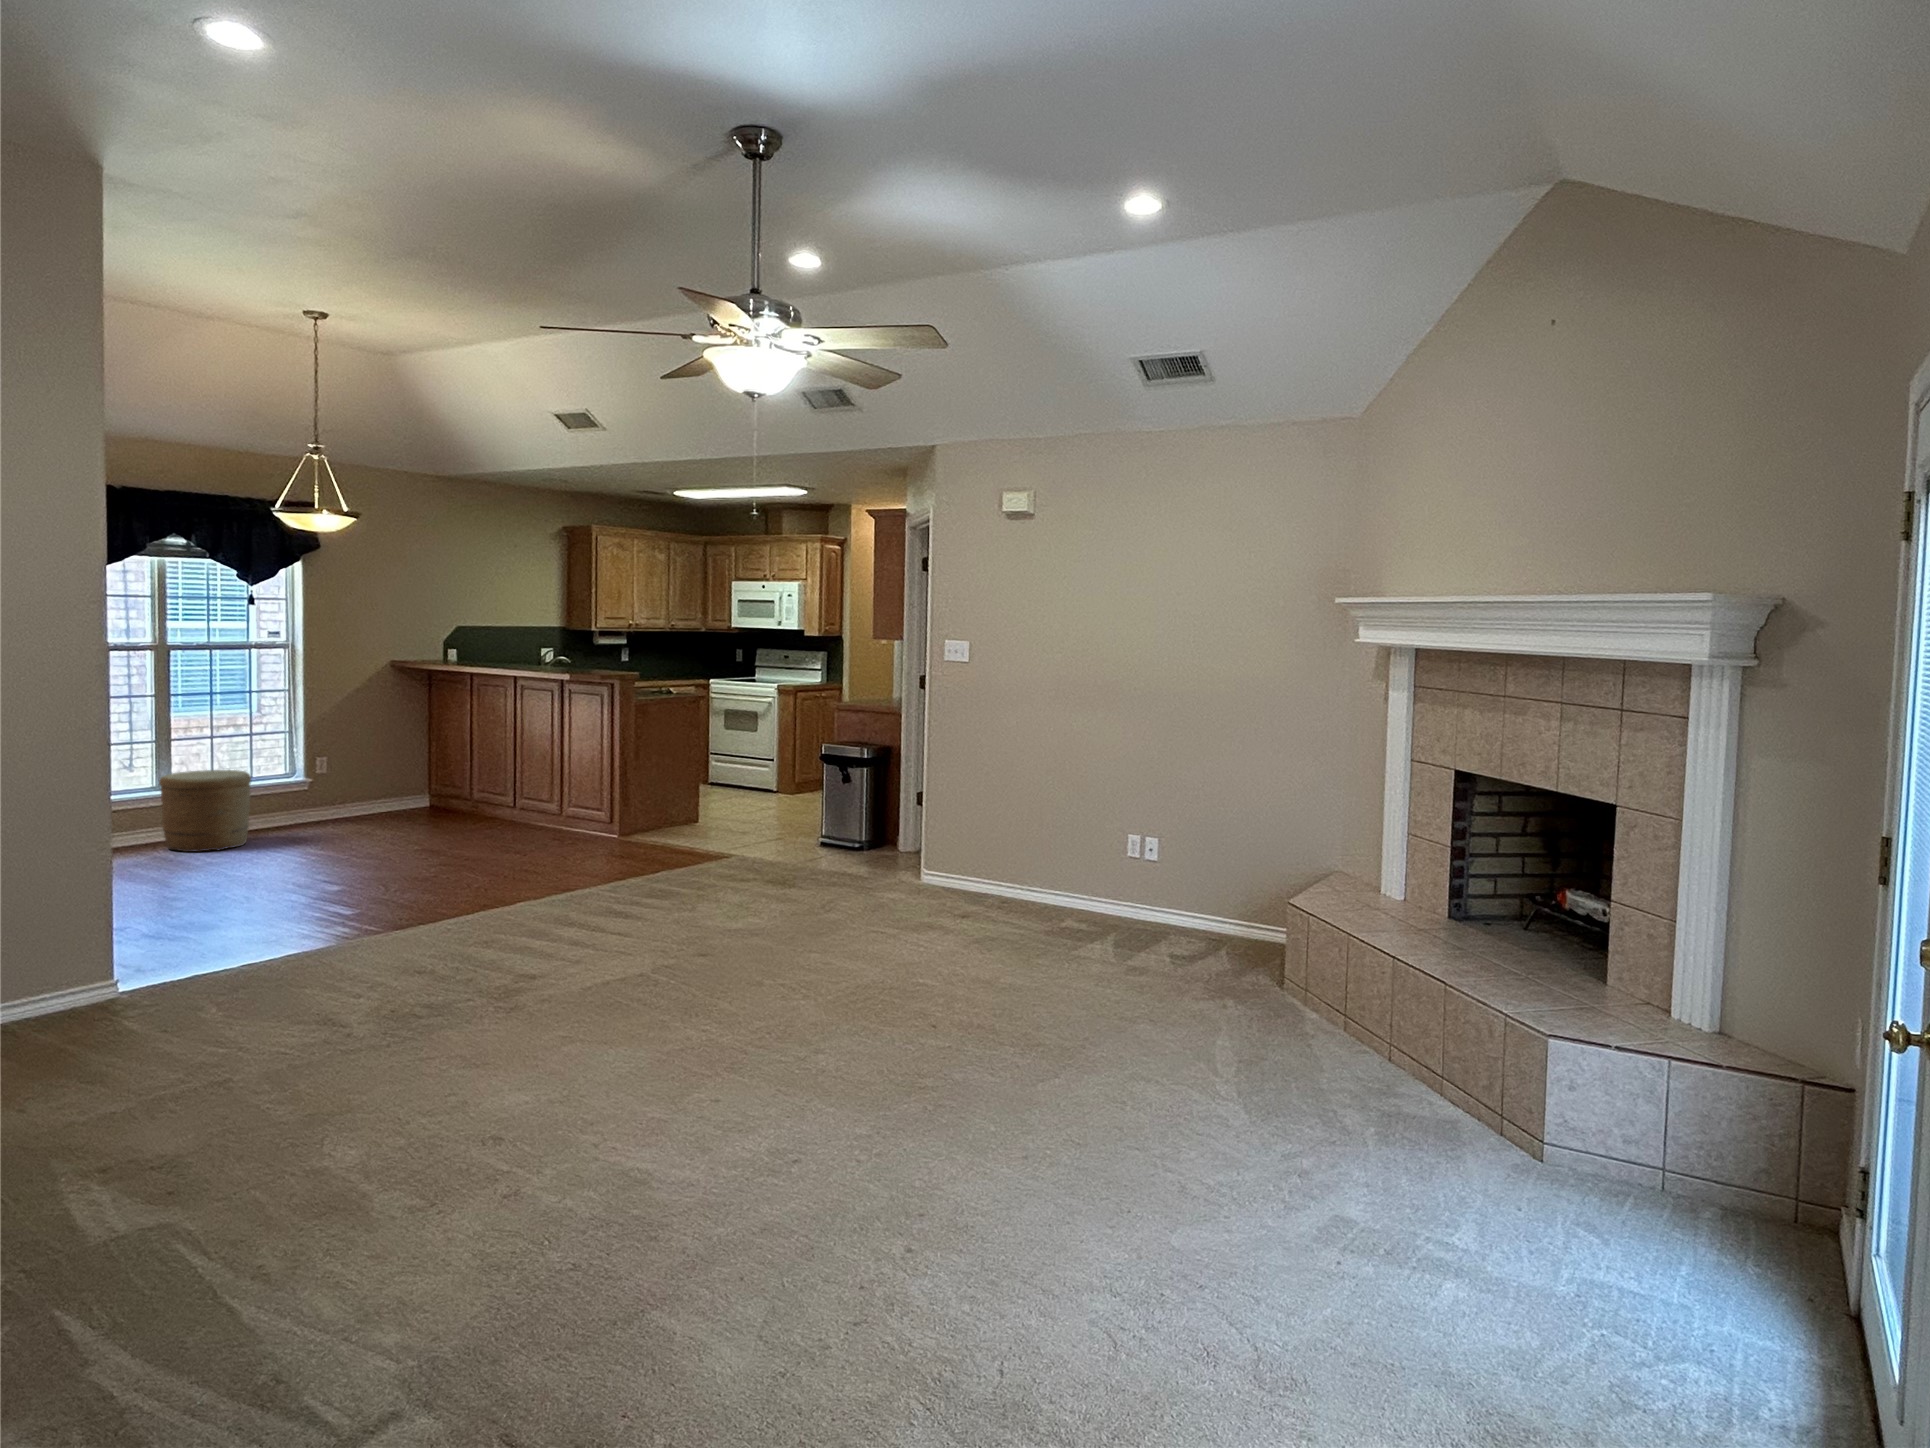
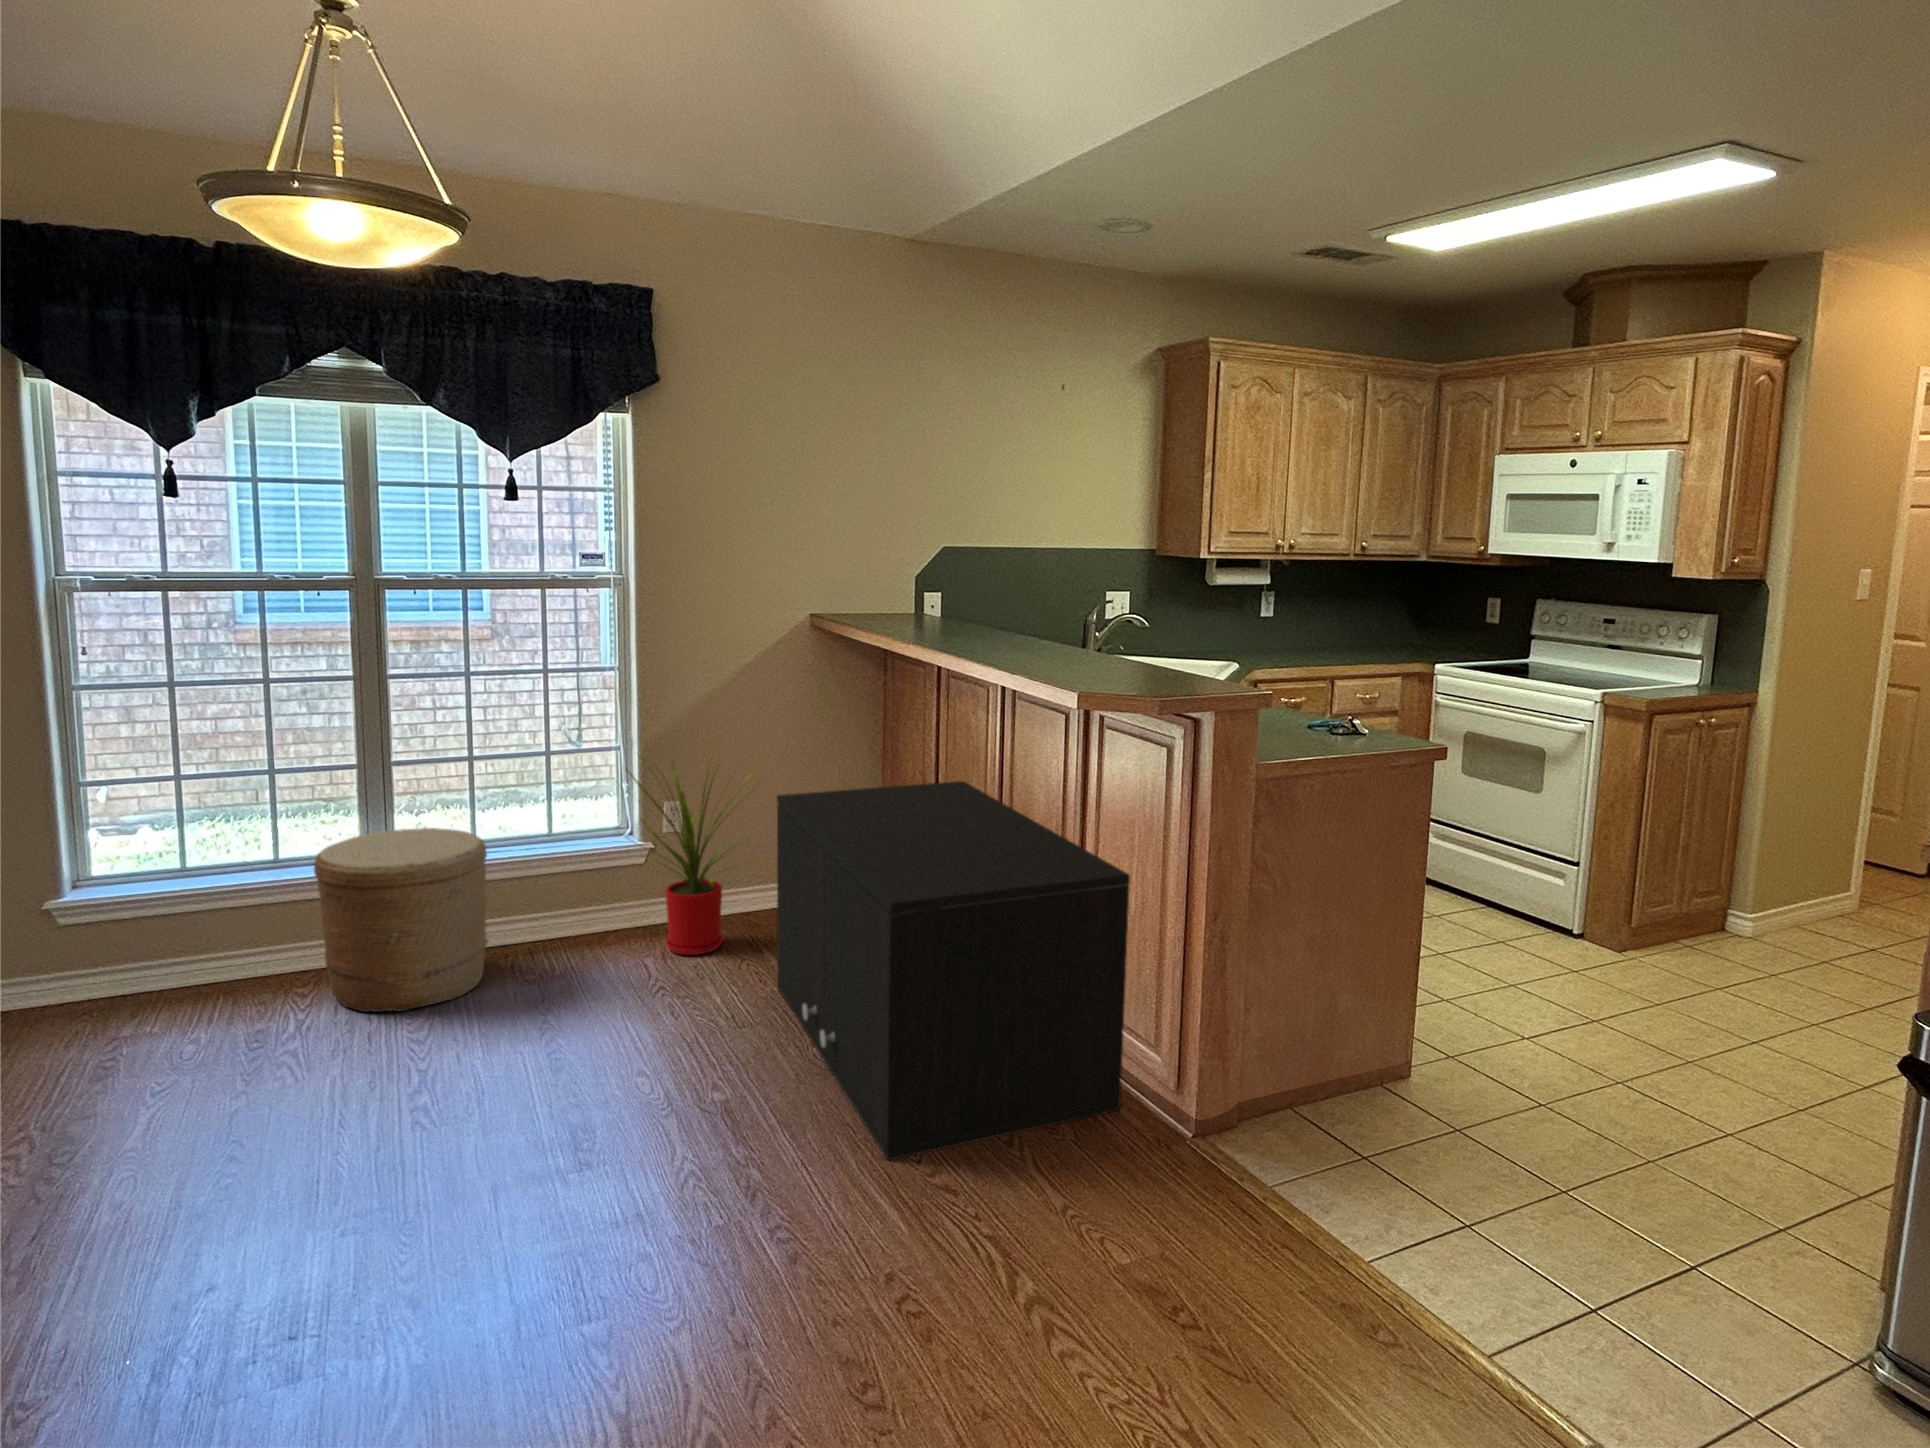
house plant: none [303,725,392,828] -> present [627,754,764,955]
storage cabinet: none [409,733,591,852] -> present [777,781,1130,1160]

